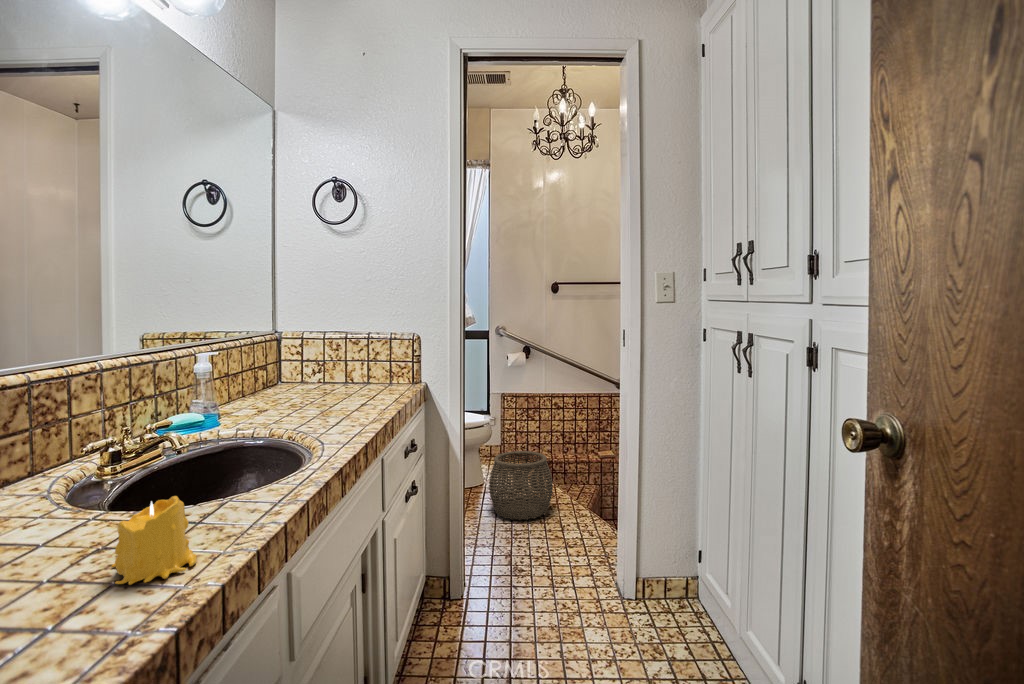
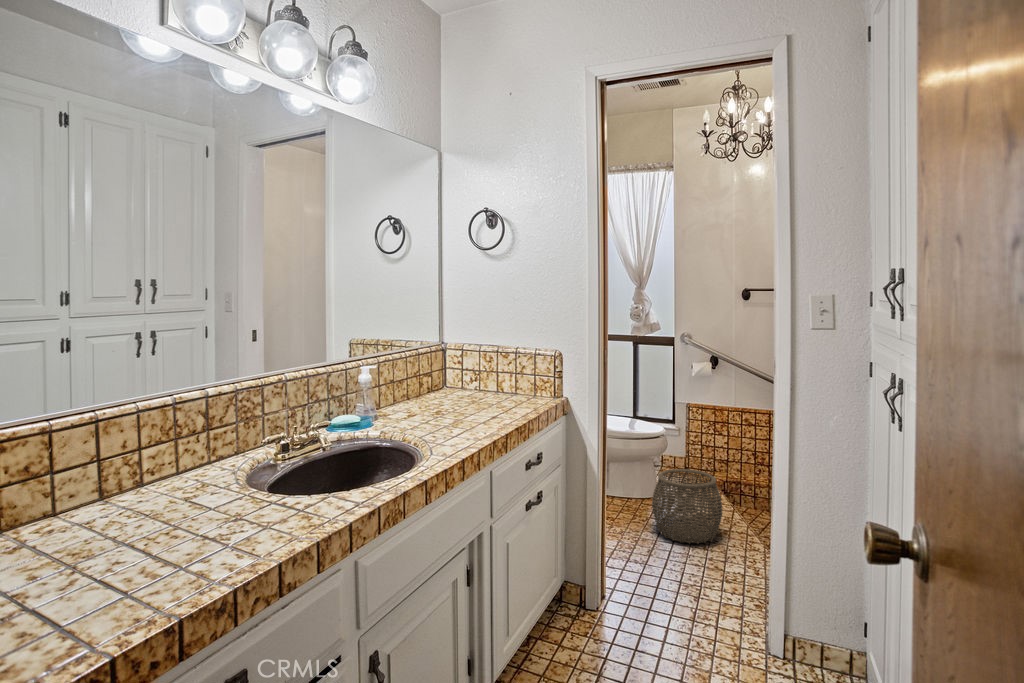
candle: present [112,496,197,585] -> none [218,494,275,554]

